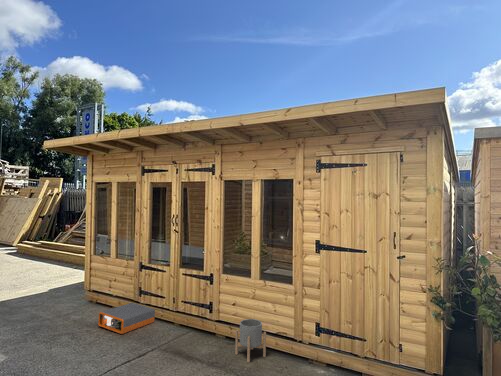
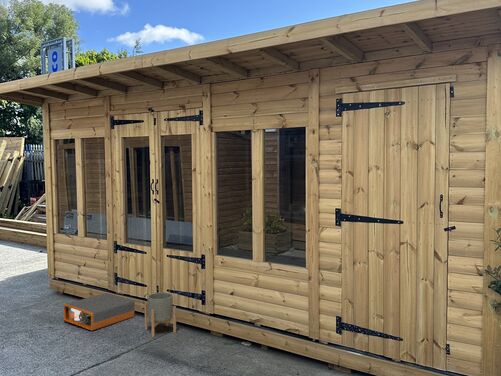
planter: present [235,319,266,363] -> present [145,293,176,337]

